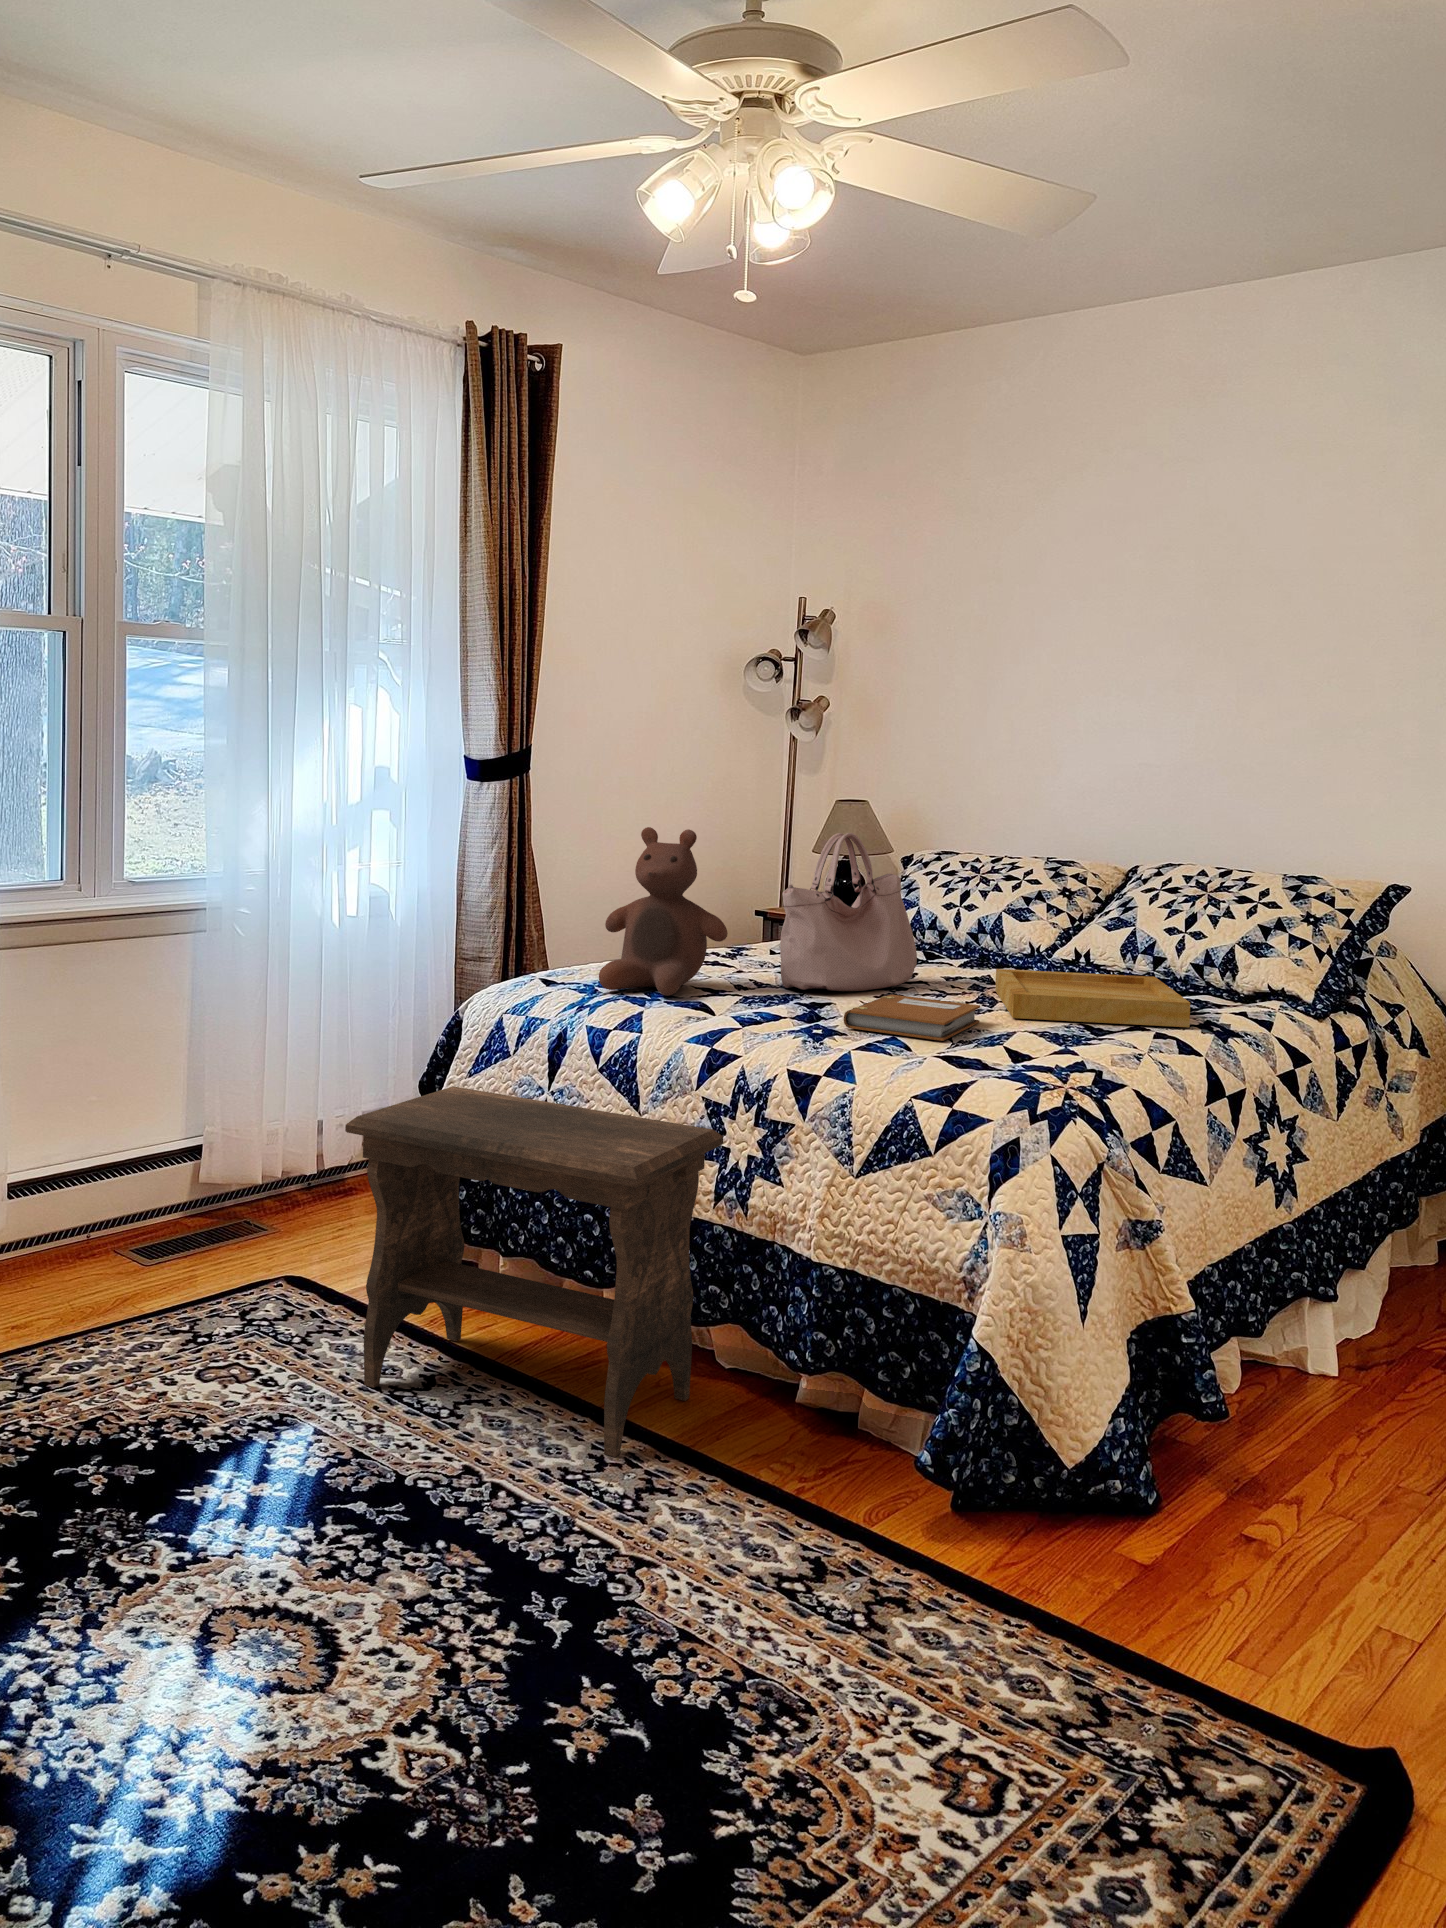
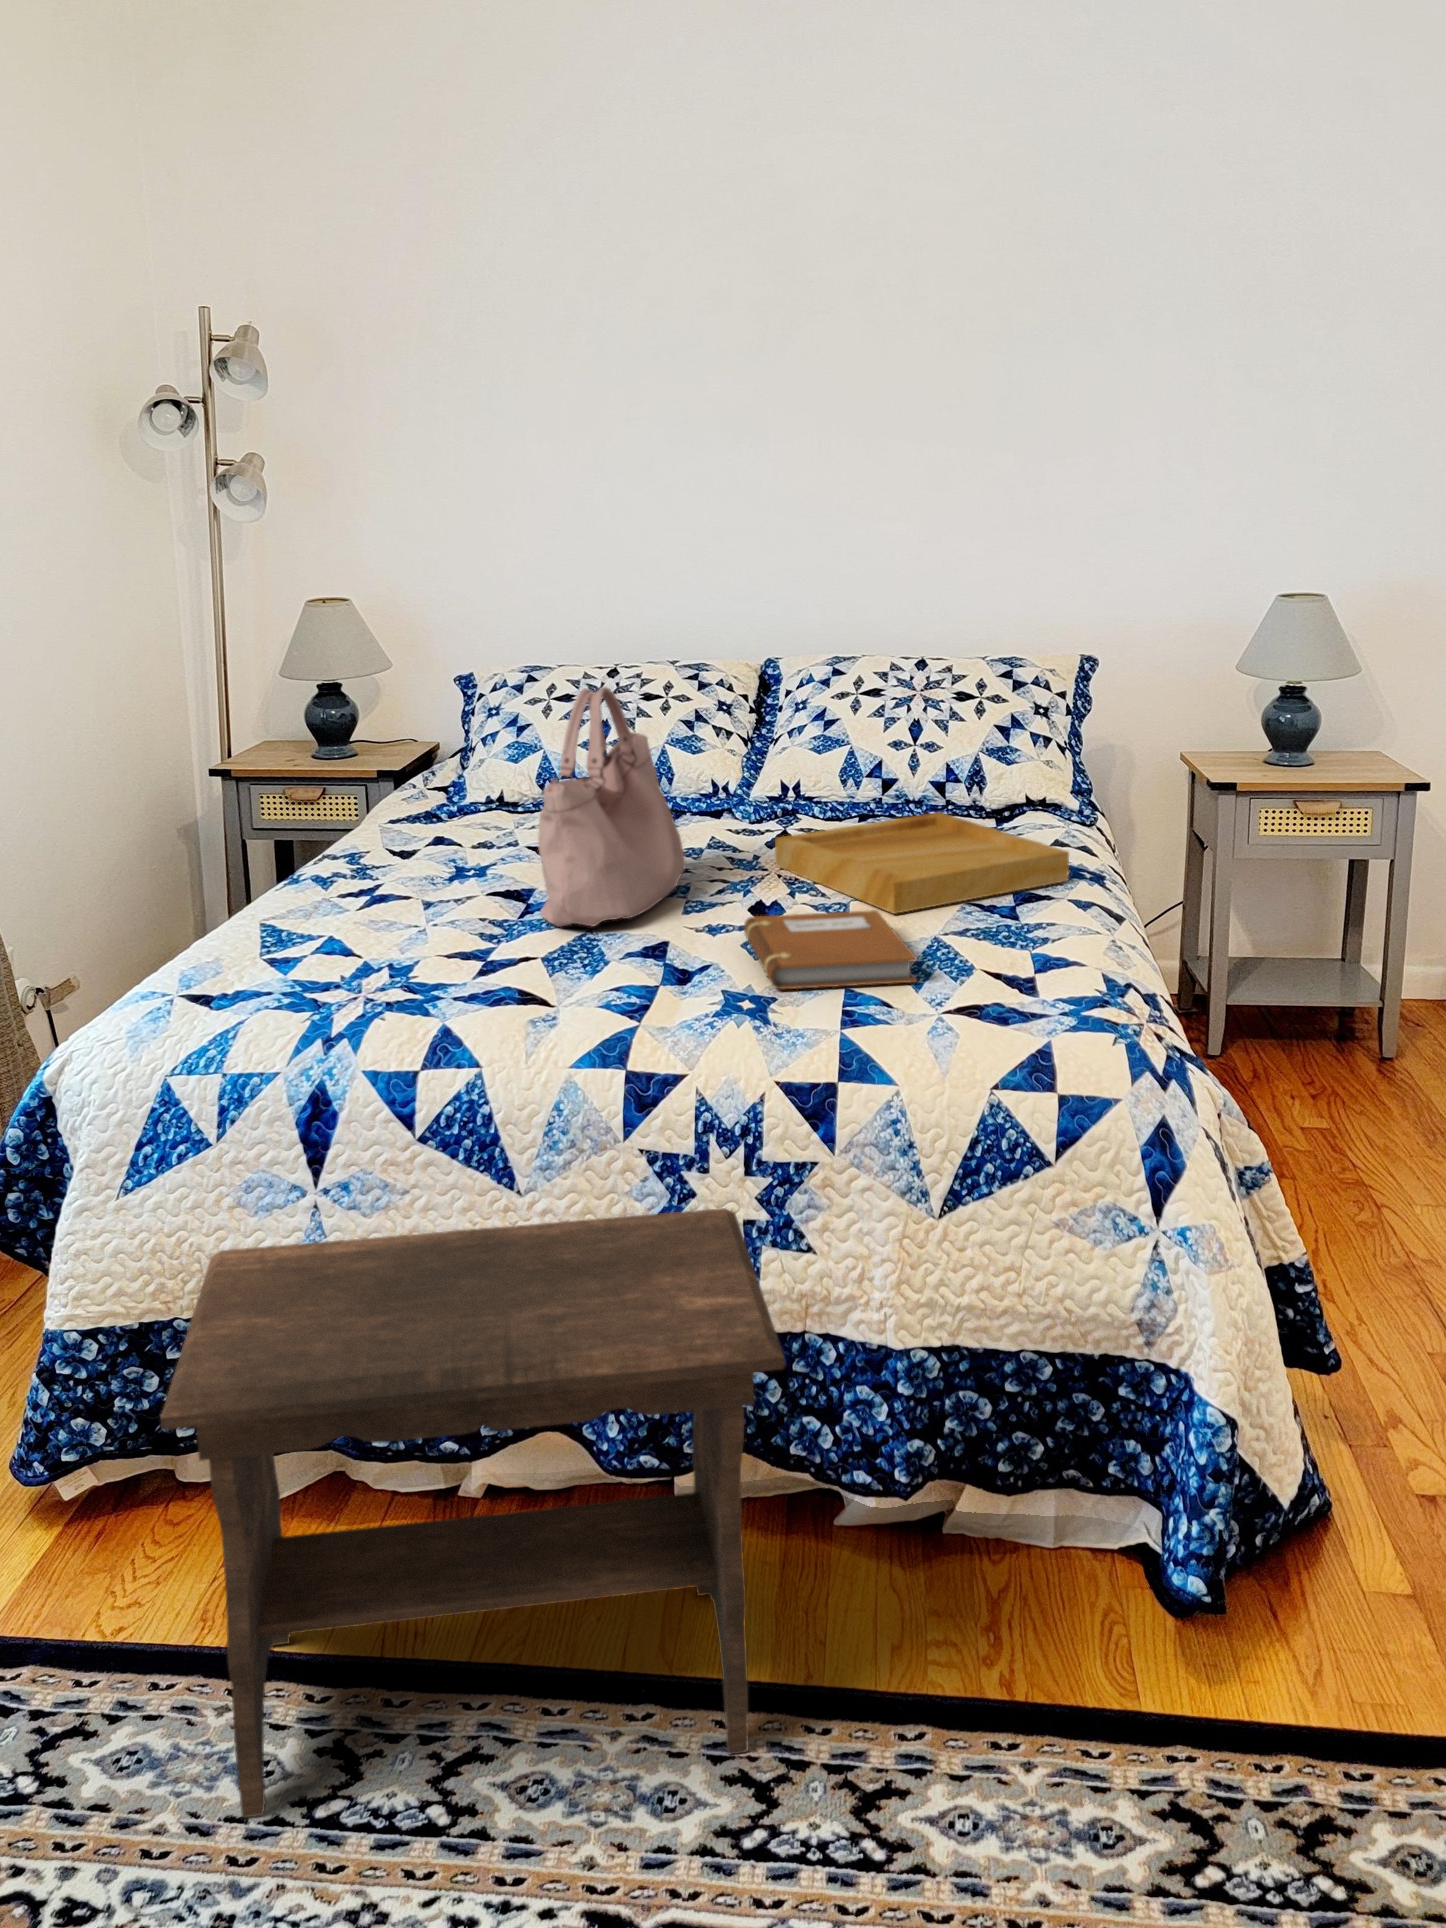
stuffed bear: present [599,827,728,996] -> none [284,721,494,999]

